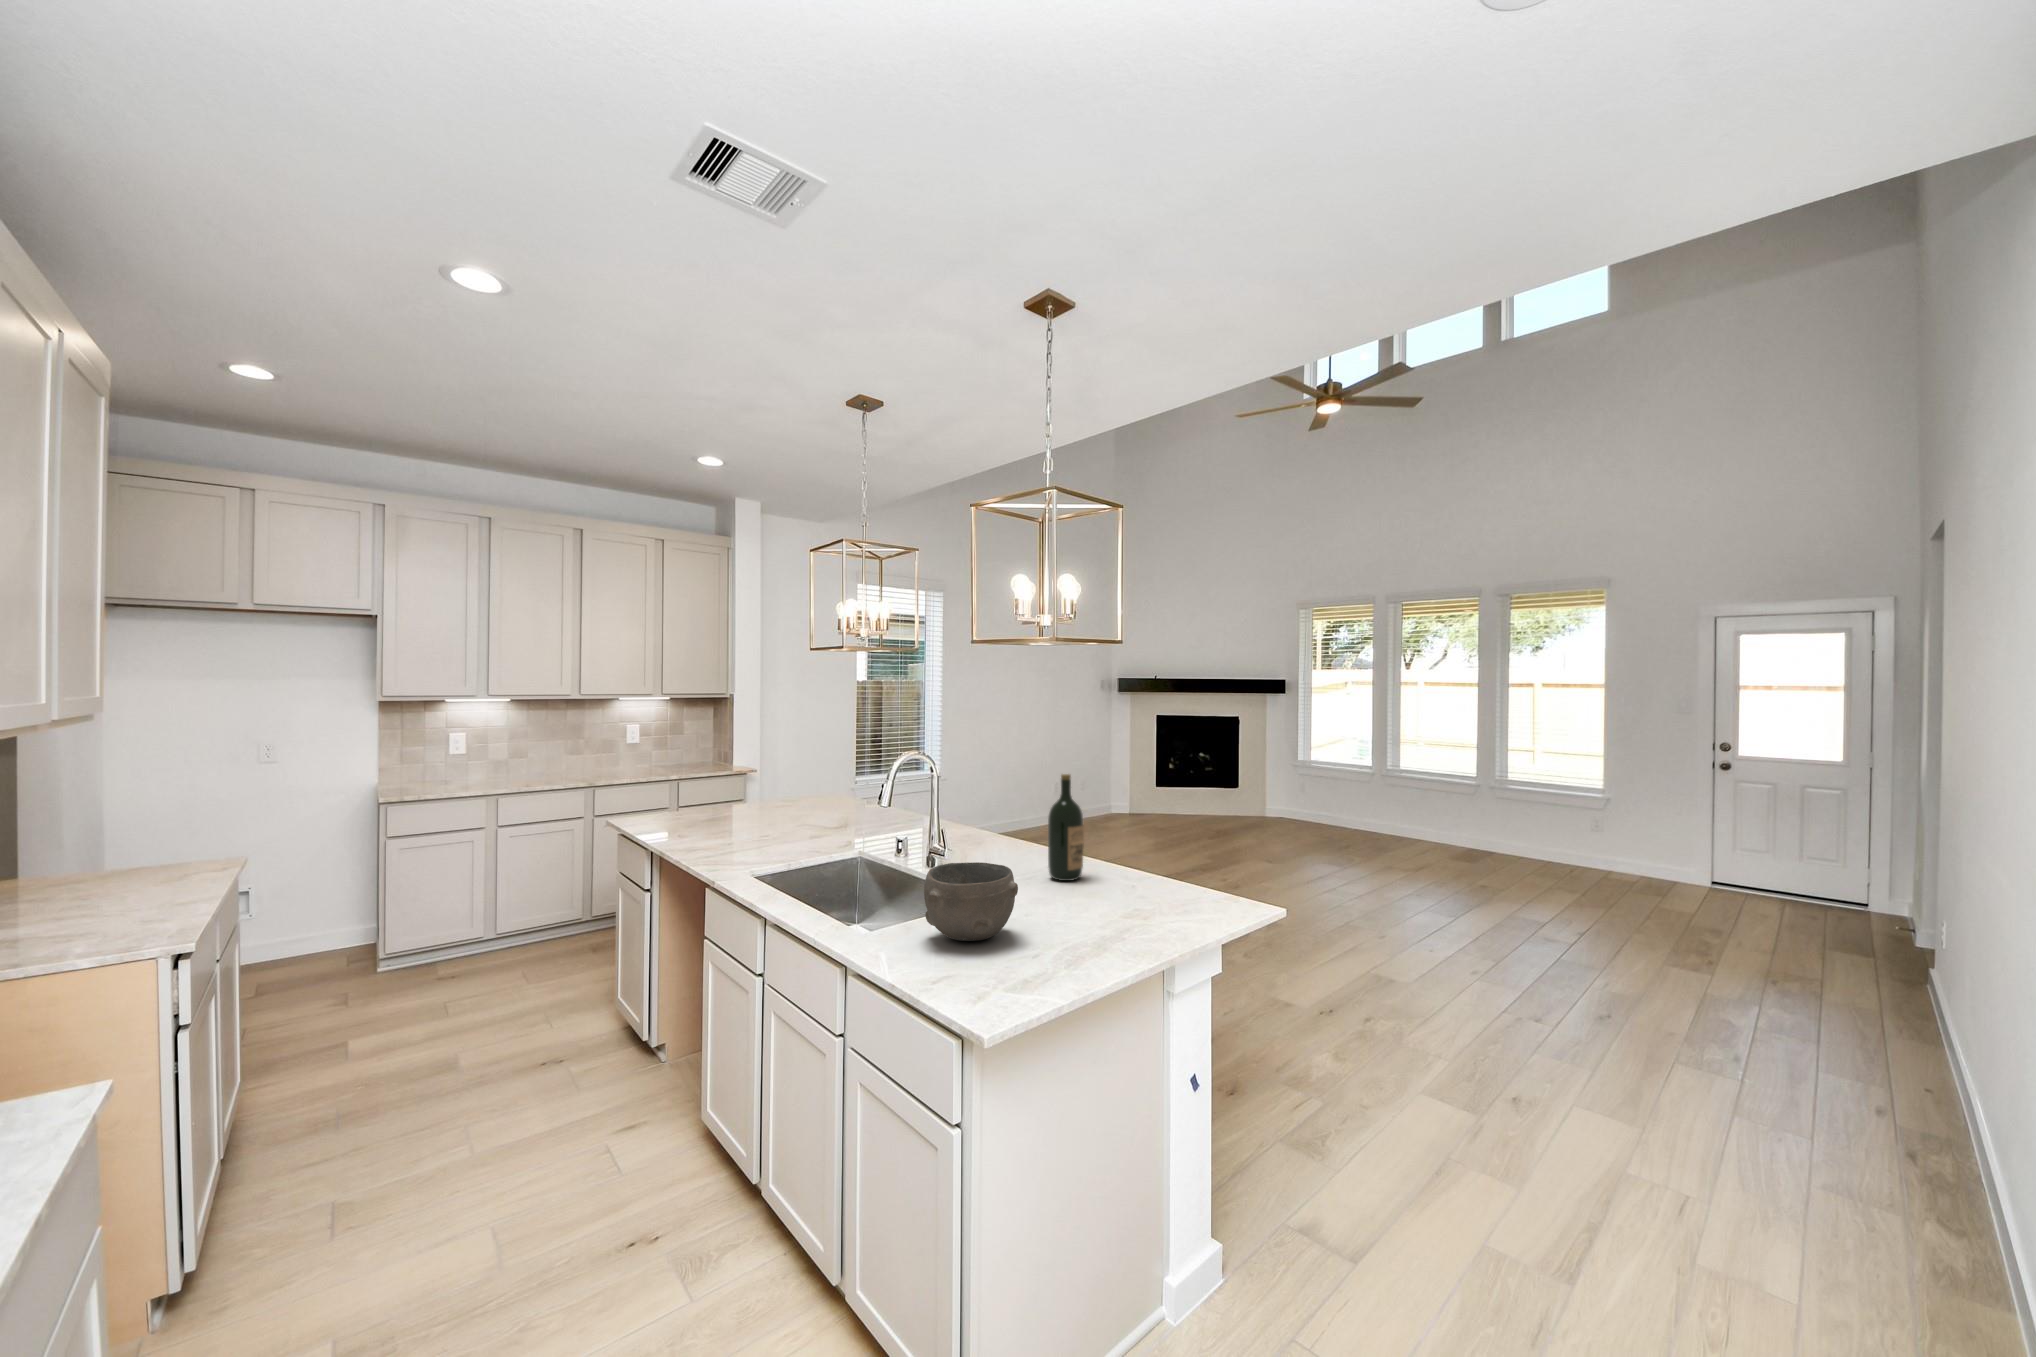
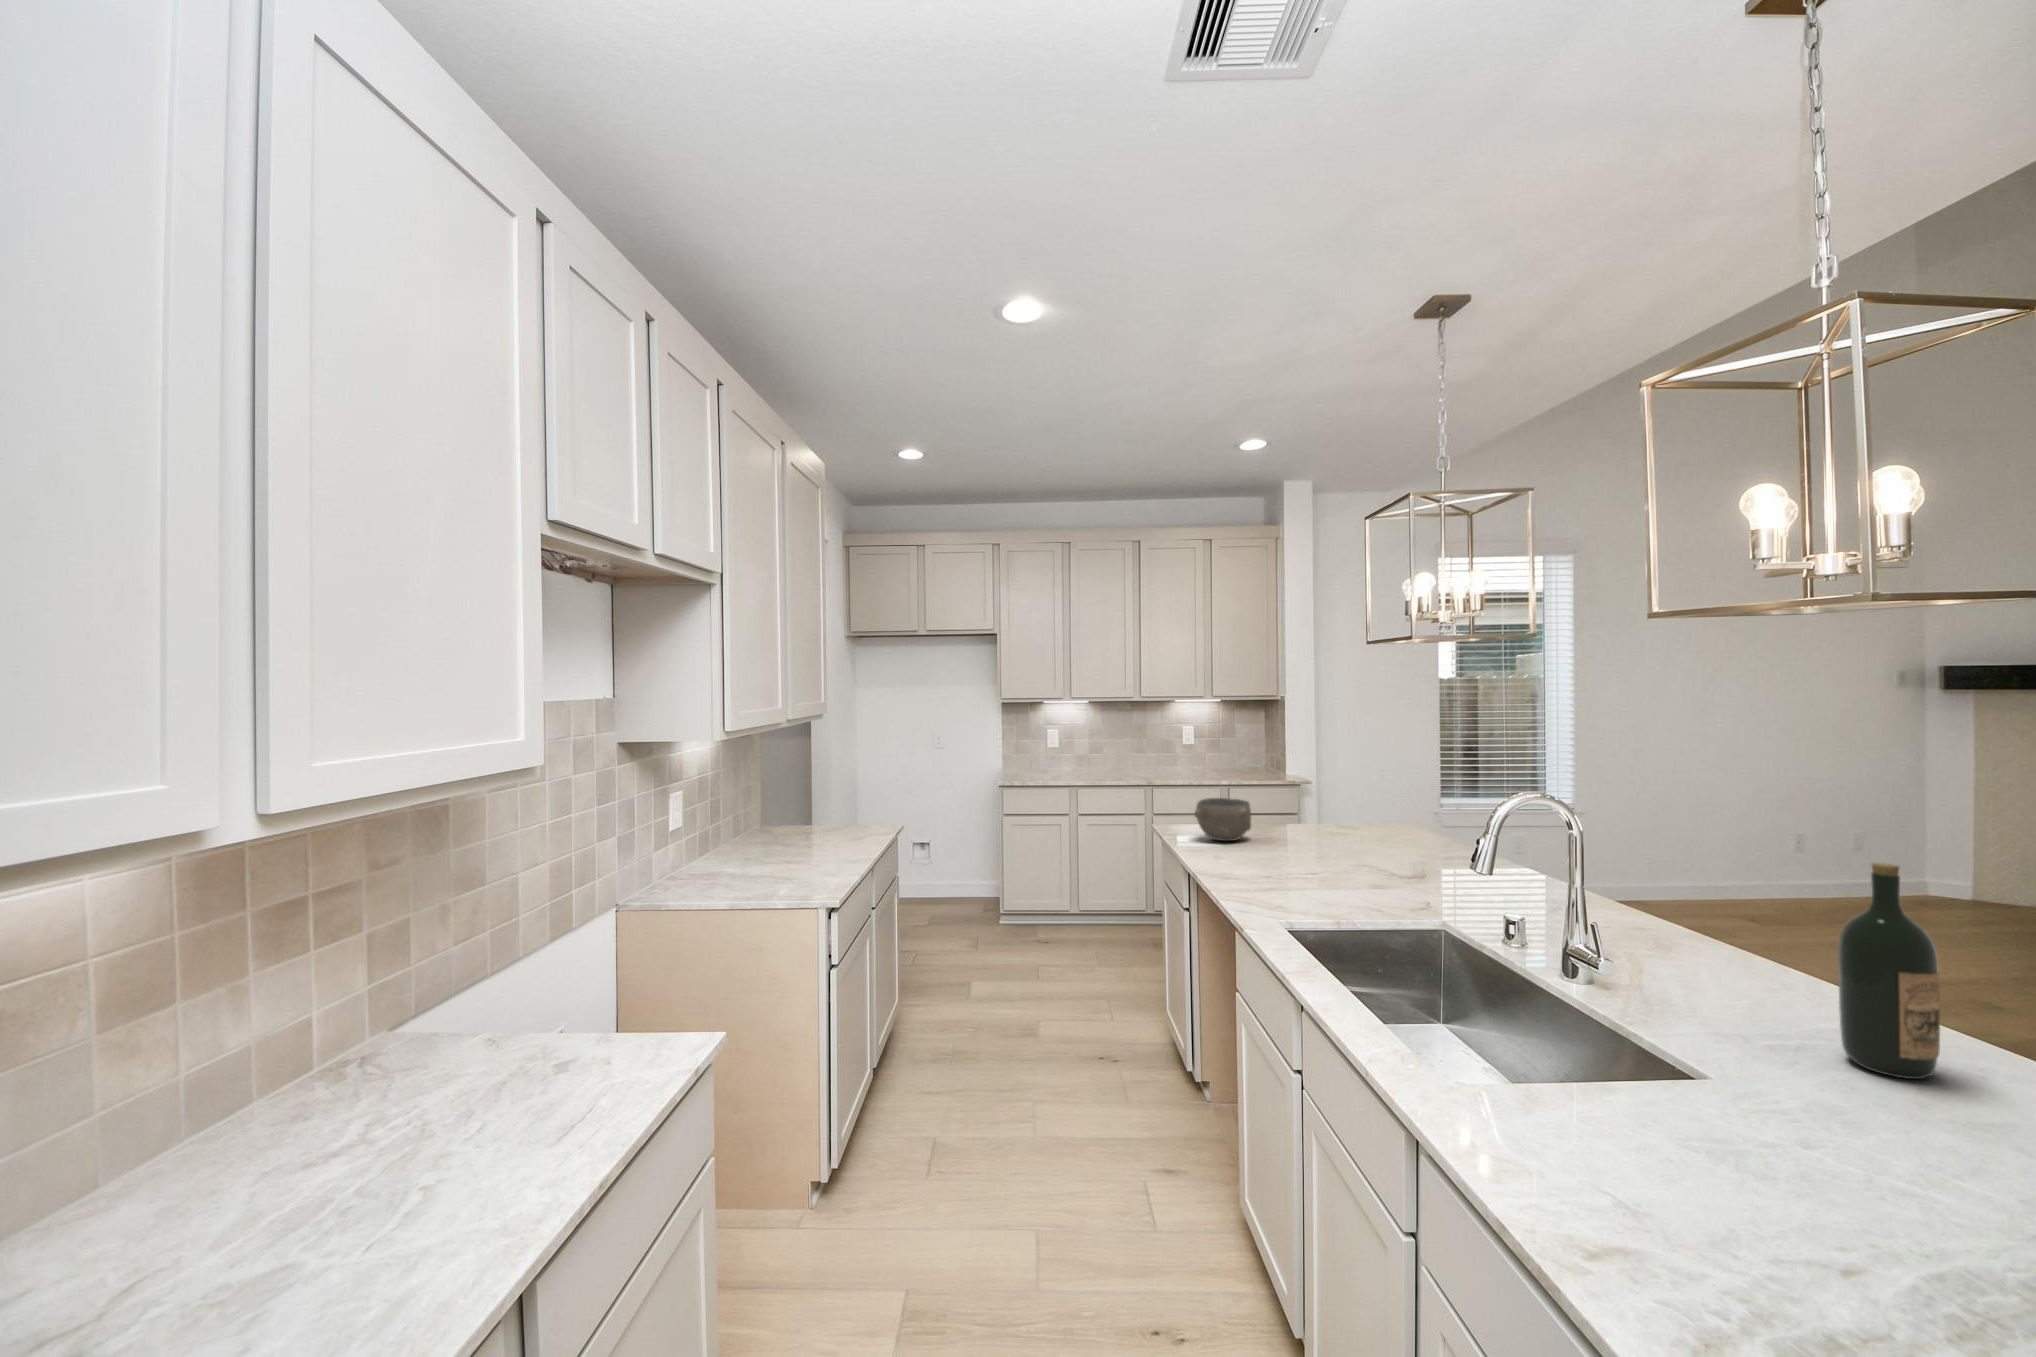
bowl: present [924,862,1018,941] -> present [1195,798,1251,841]

